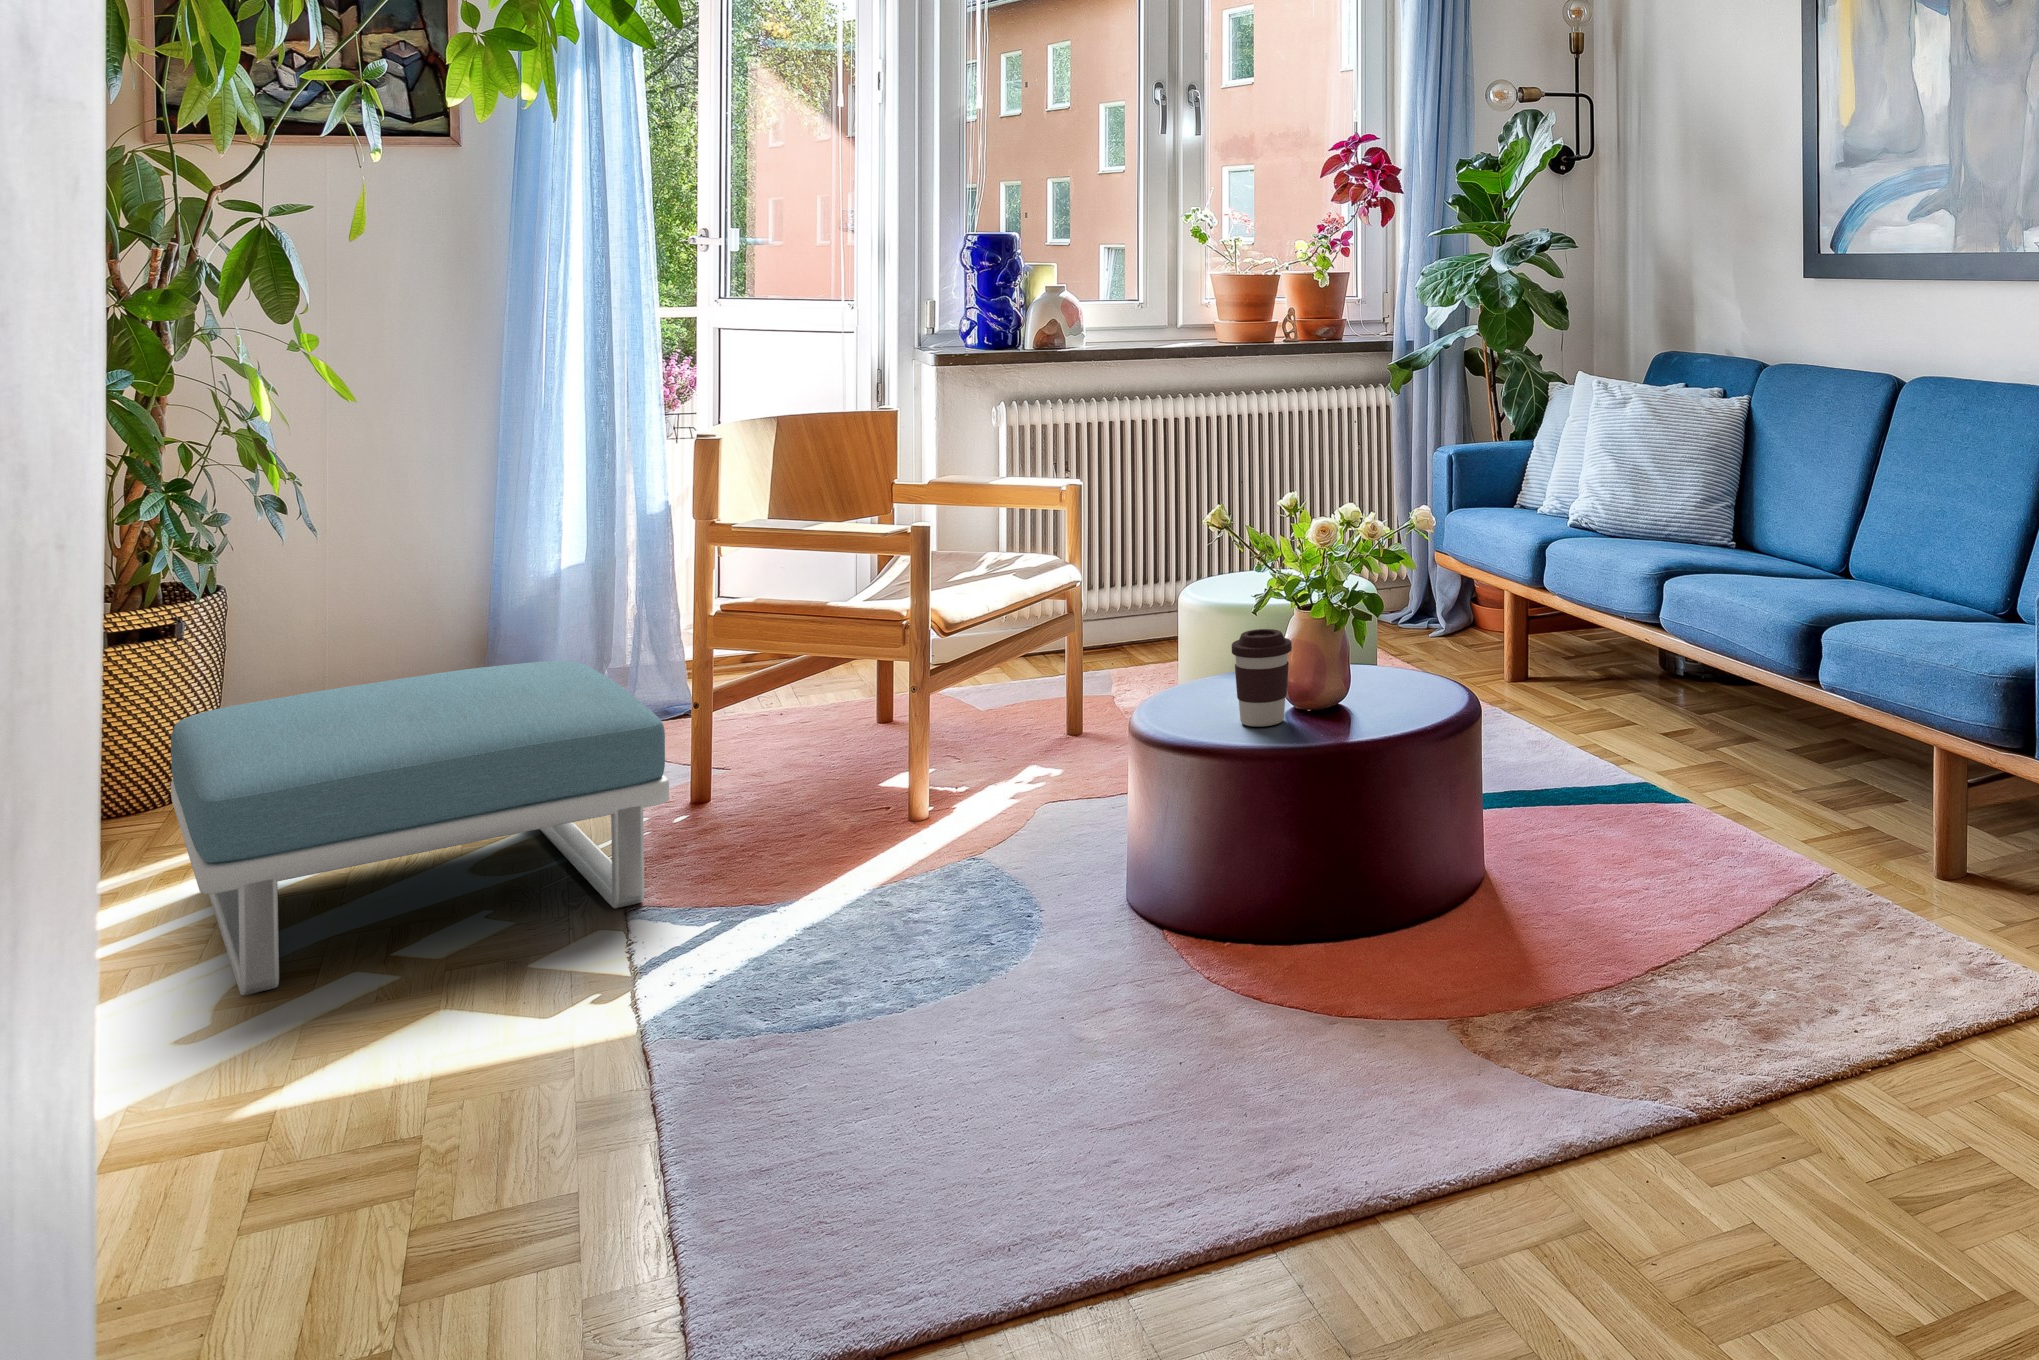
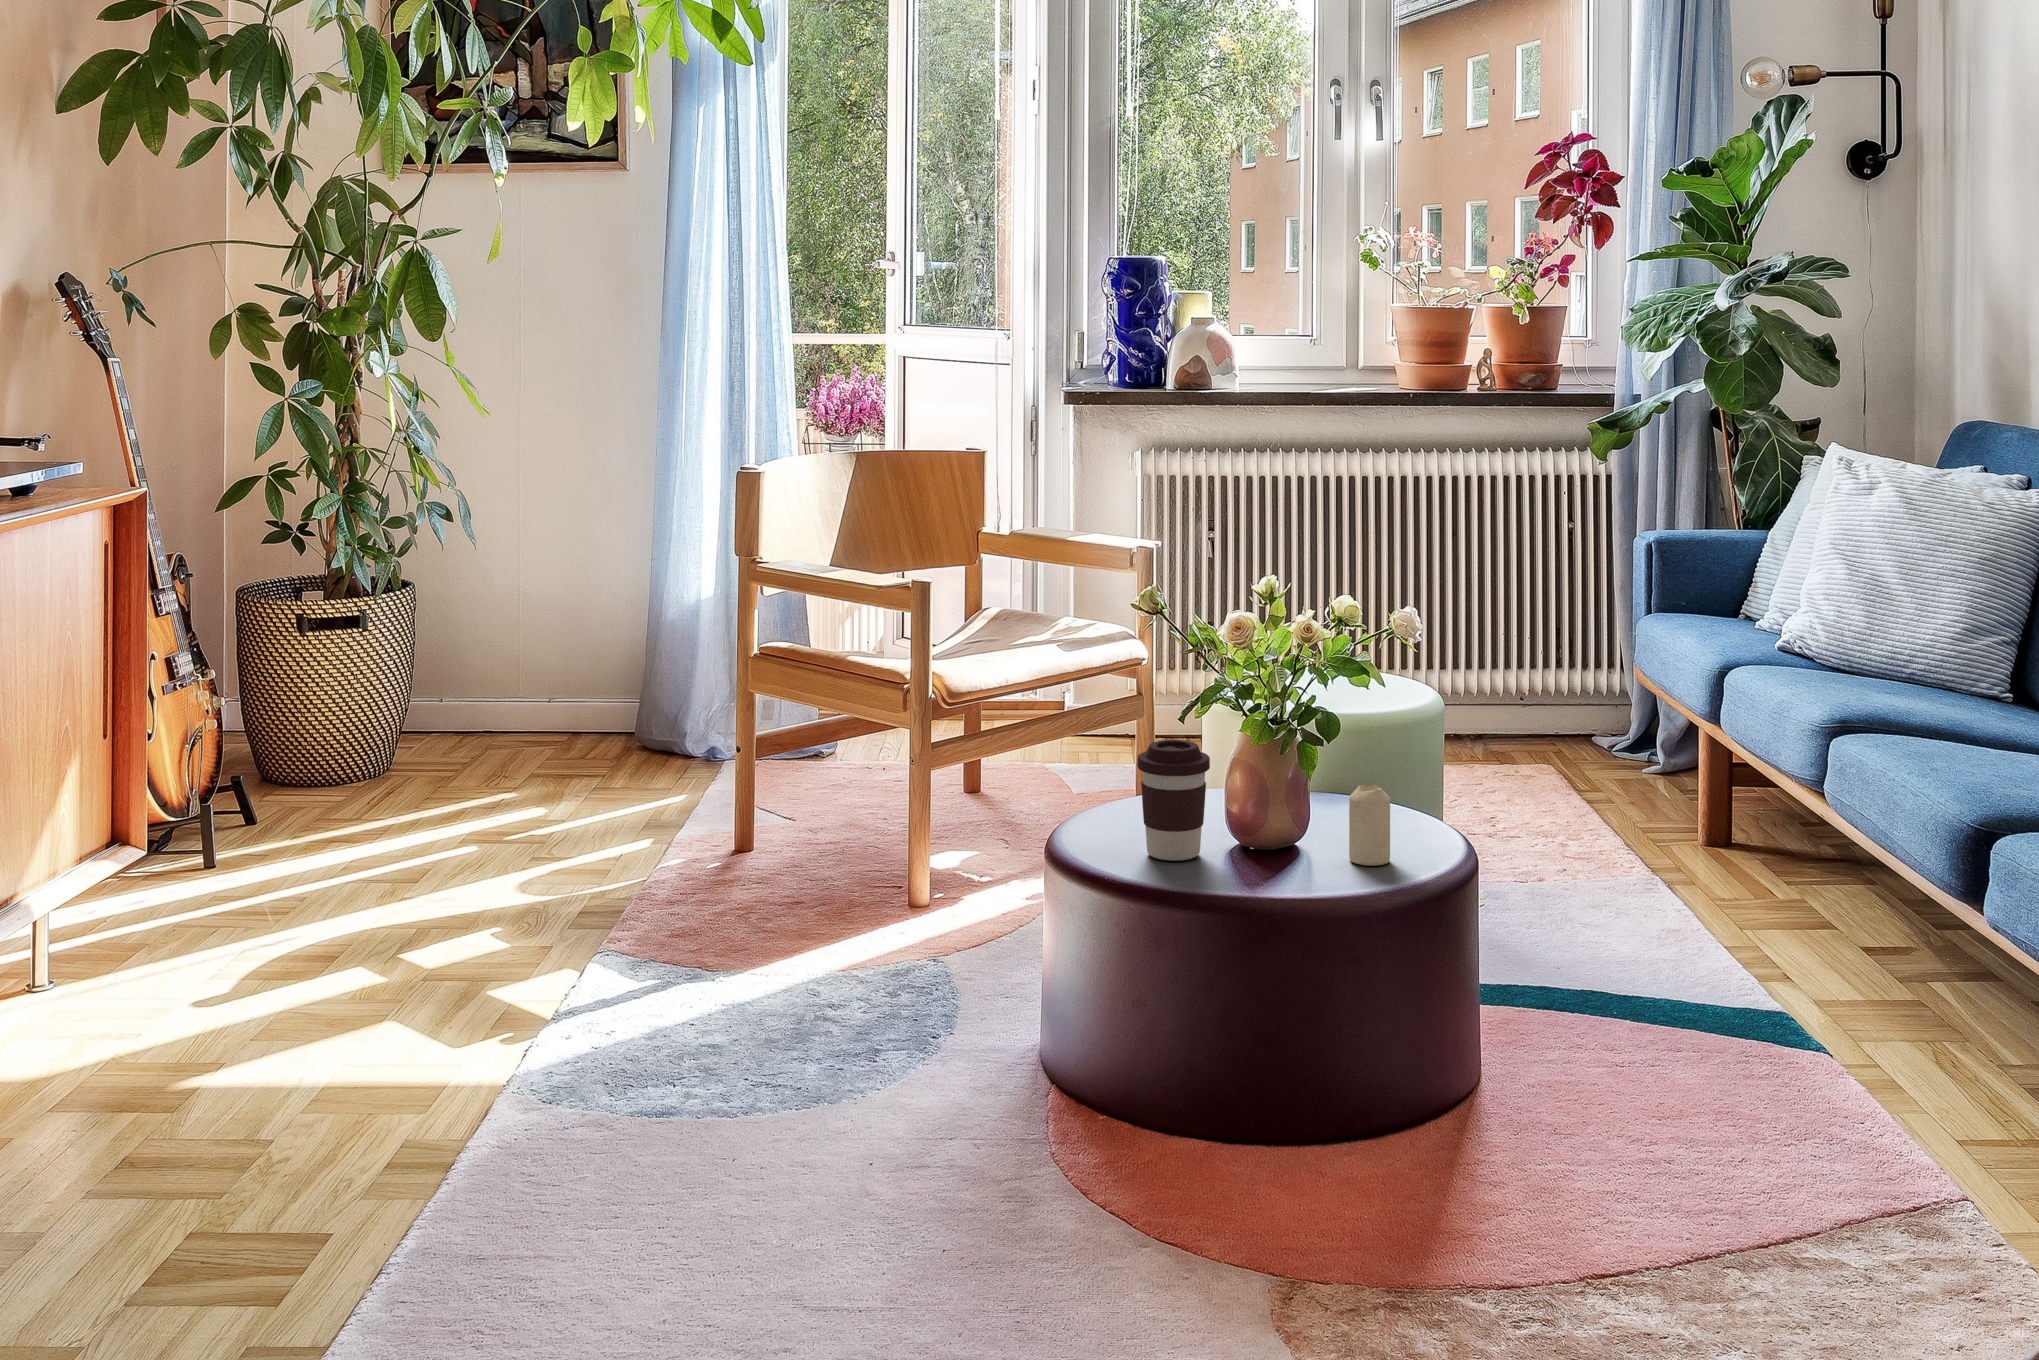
candle: none [1396,645,1428,708] -> present [1349,785,1390,866]
footstool: present [171,661,669,995] -> none [245,683,651,966]

